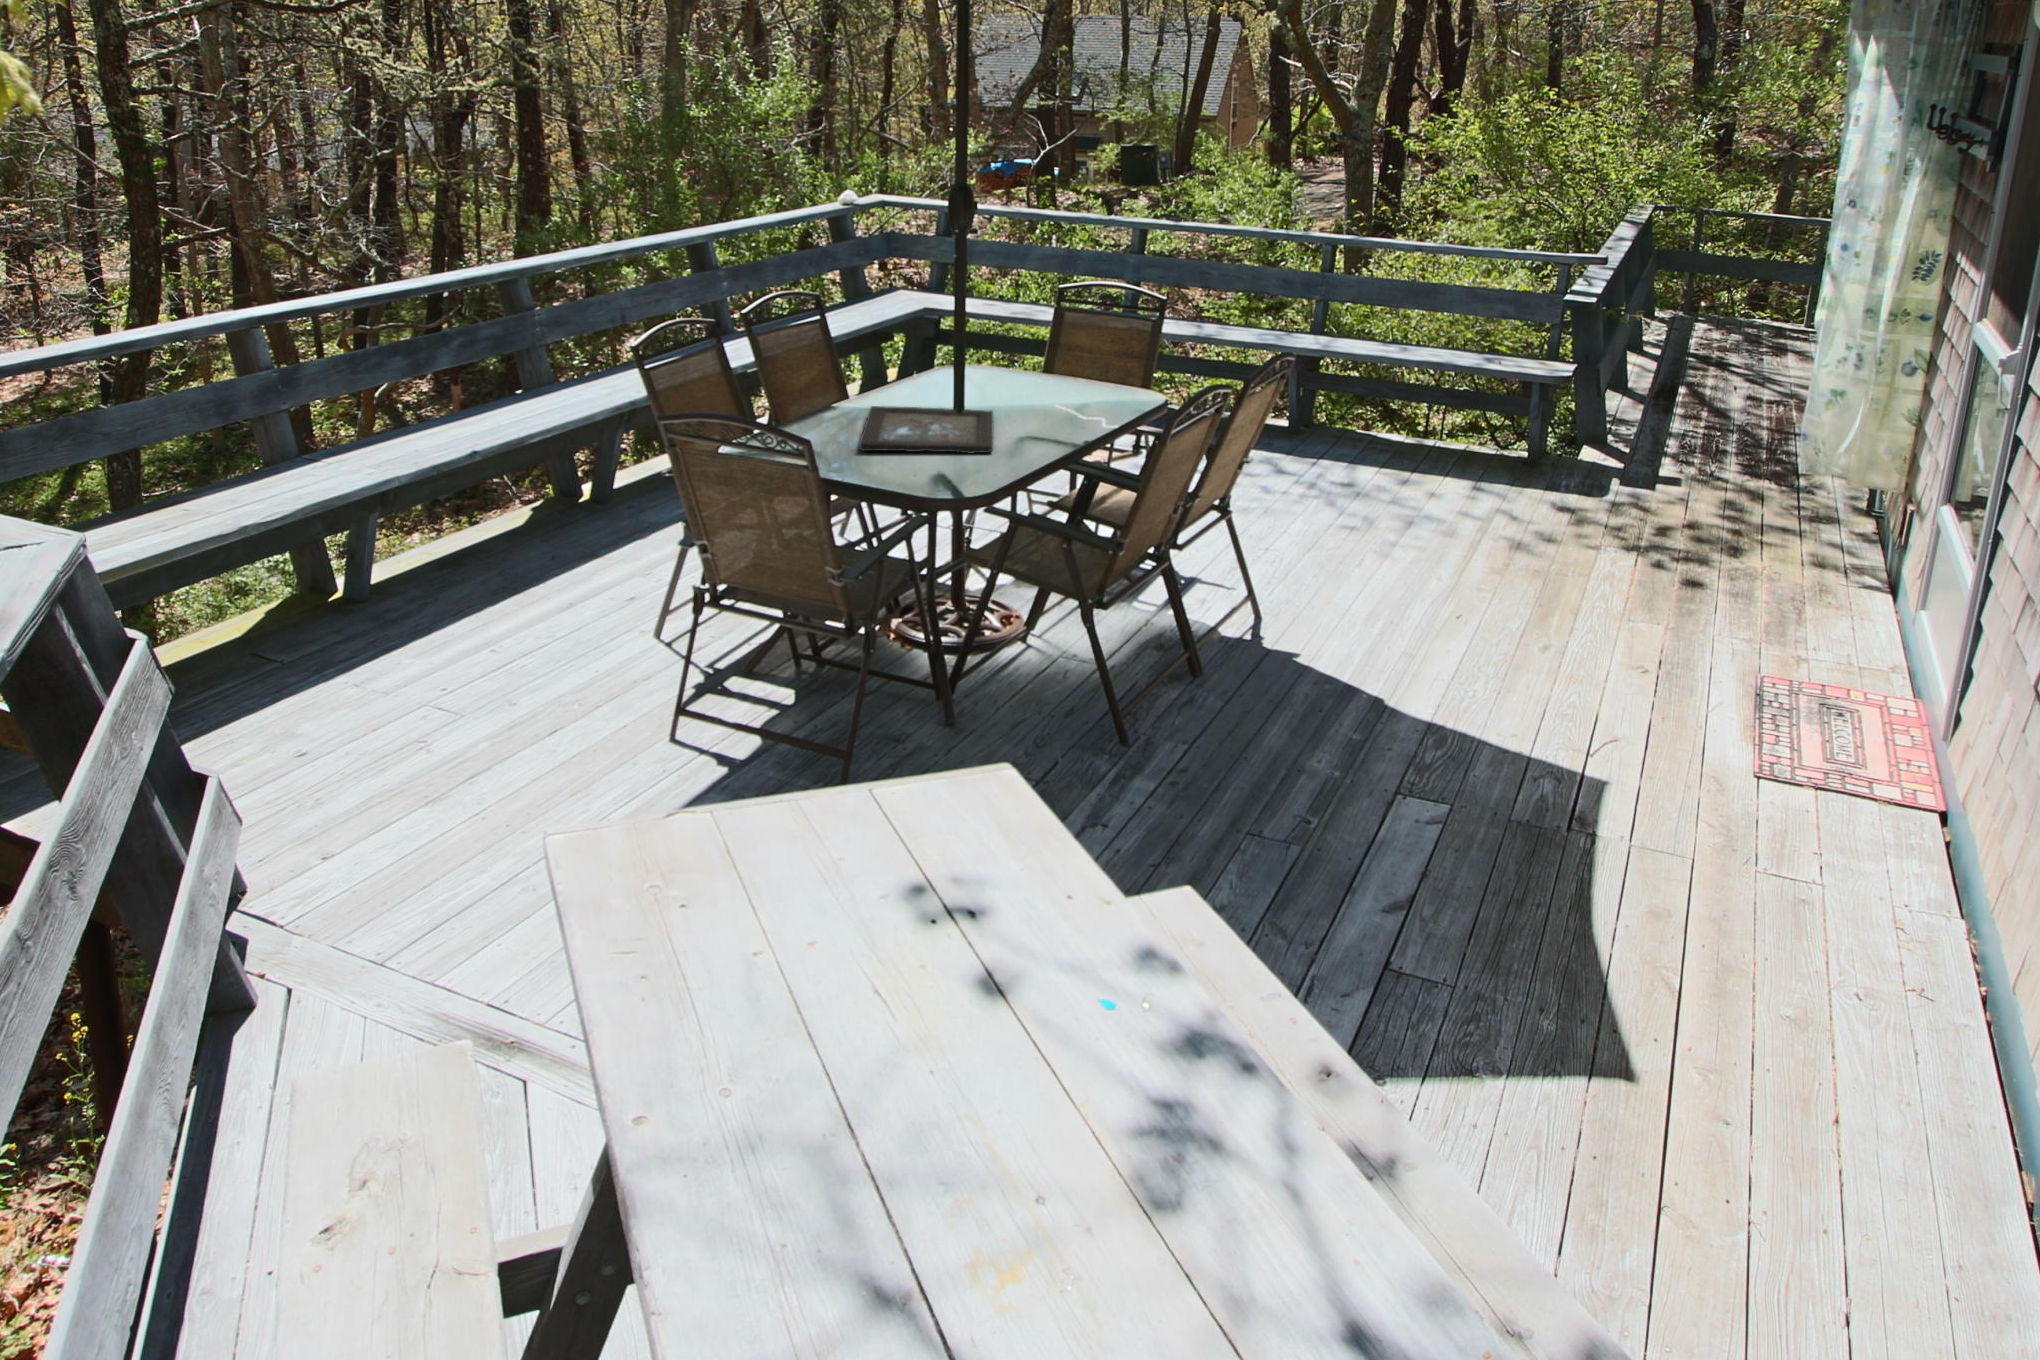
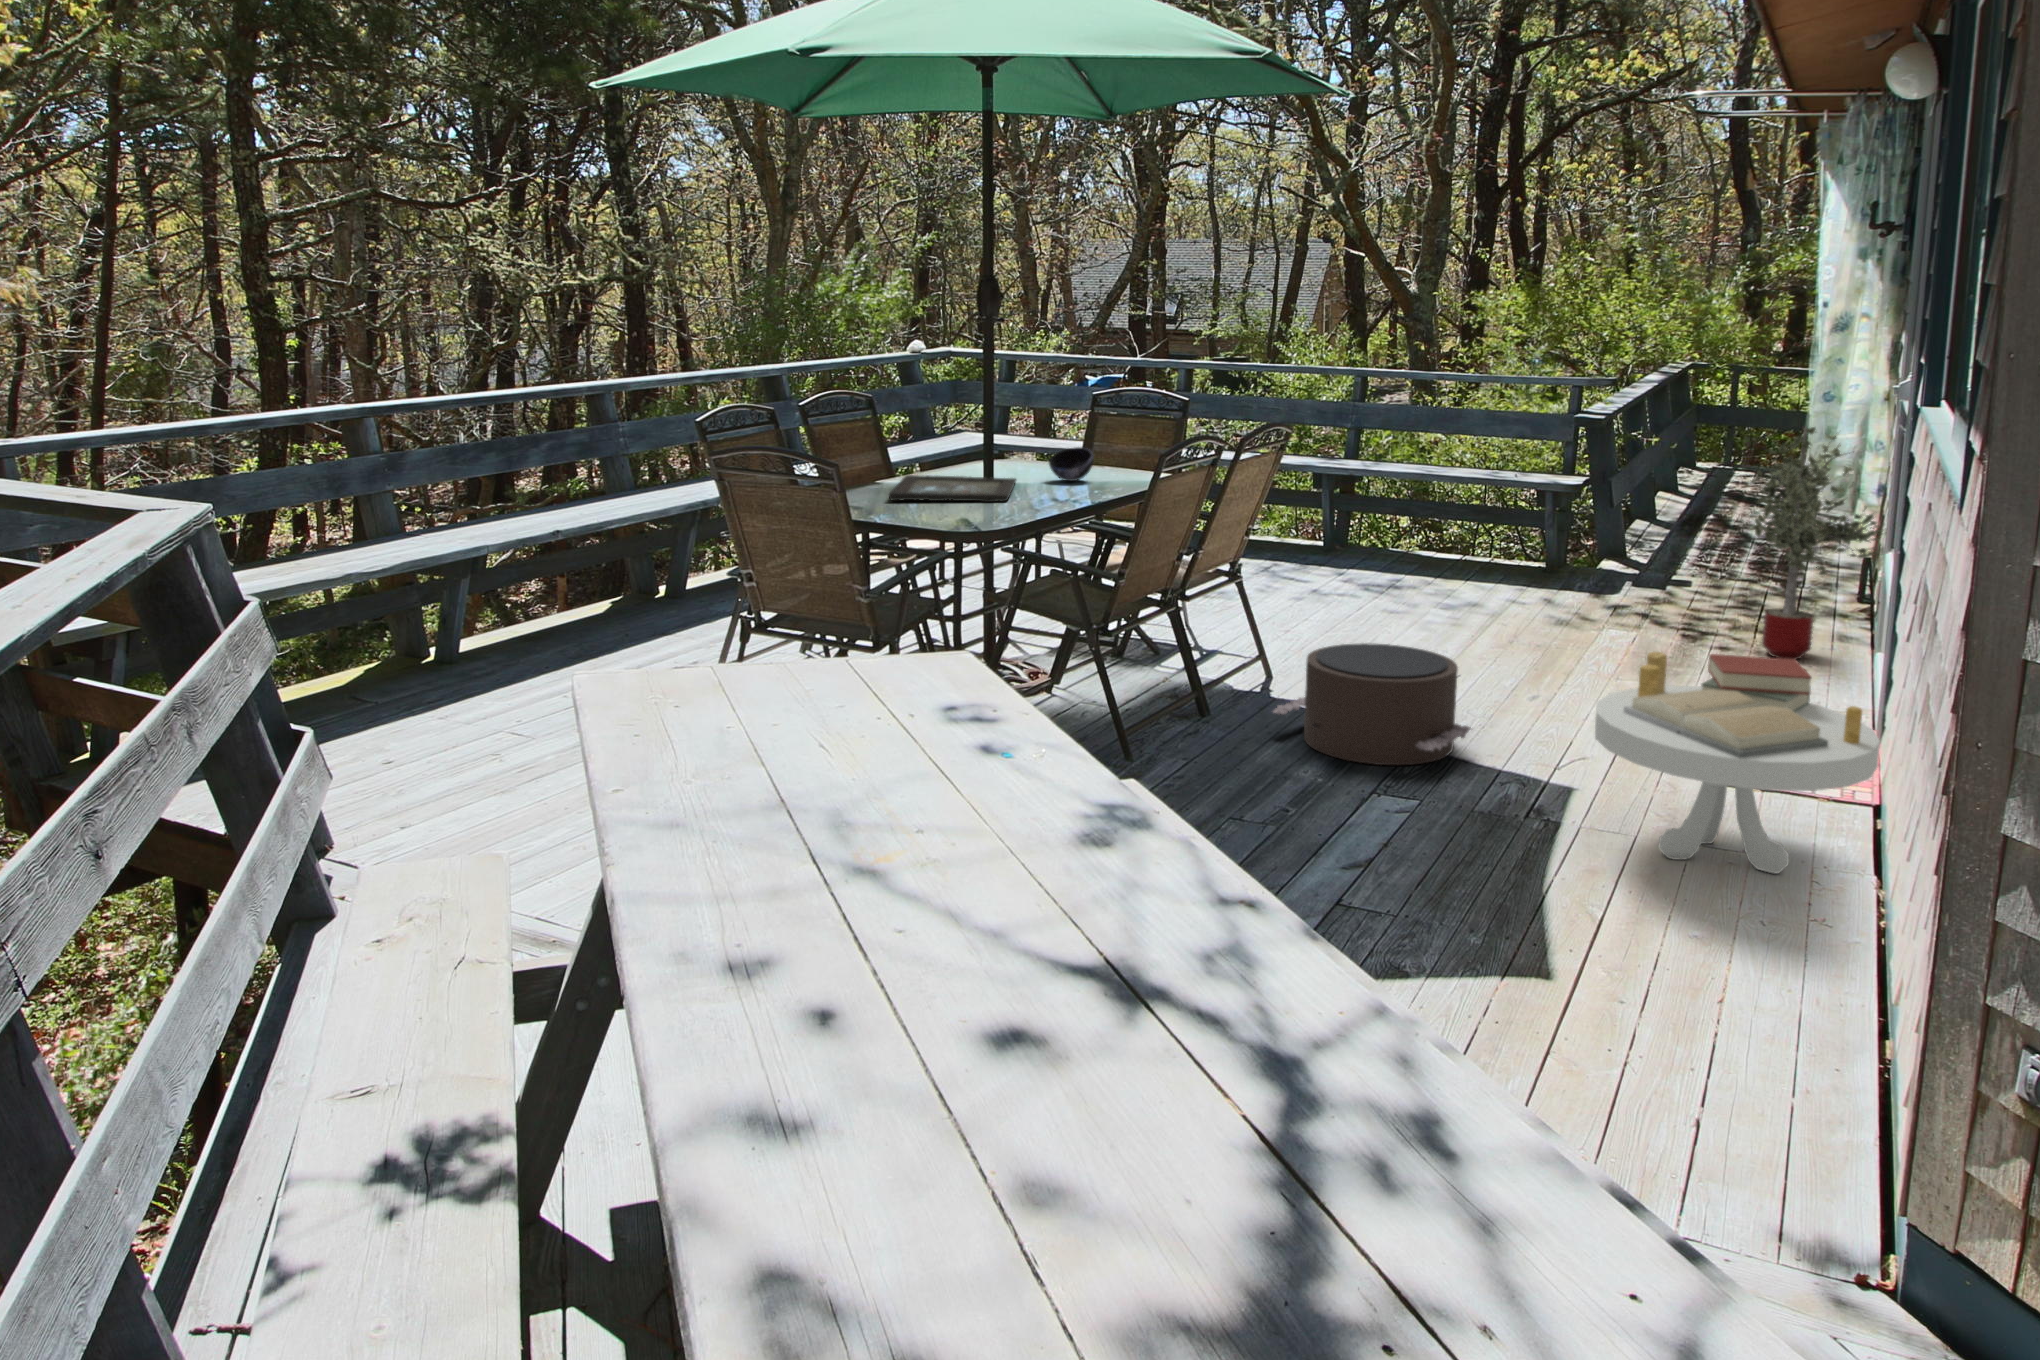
potted tree: none [1764,345,1918,588] -> present [1750,427,1882,659]
bowl: none [1028,374,1078,413] -> present [1049,447,1094,481]
pouf: none [1277,604,1499,753] -> present [1273,643,1471,765]
side table: none [1659,660,1988,919] -> present [1595,652,1880,874]

